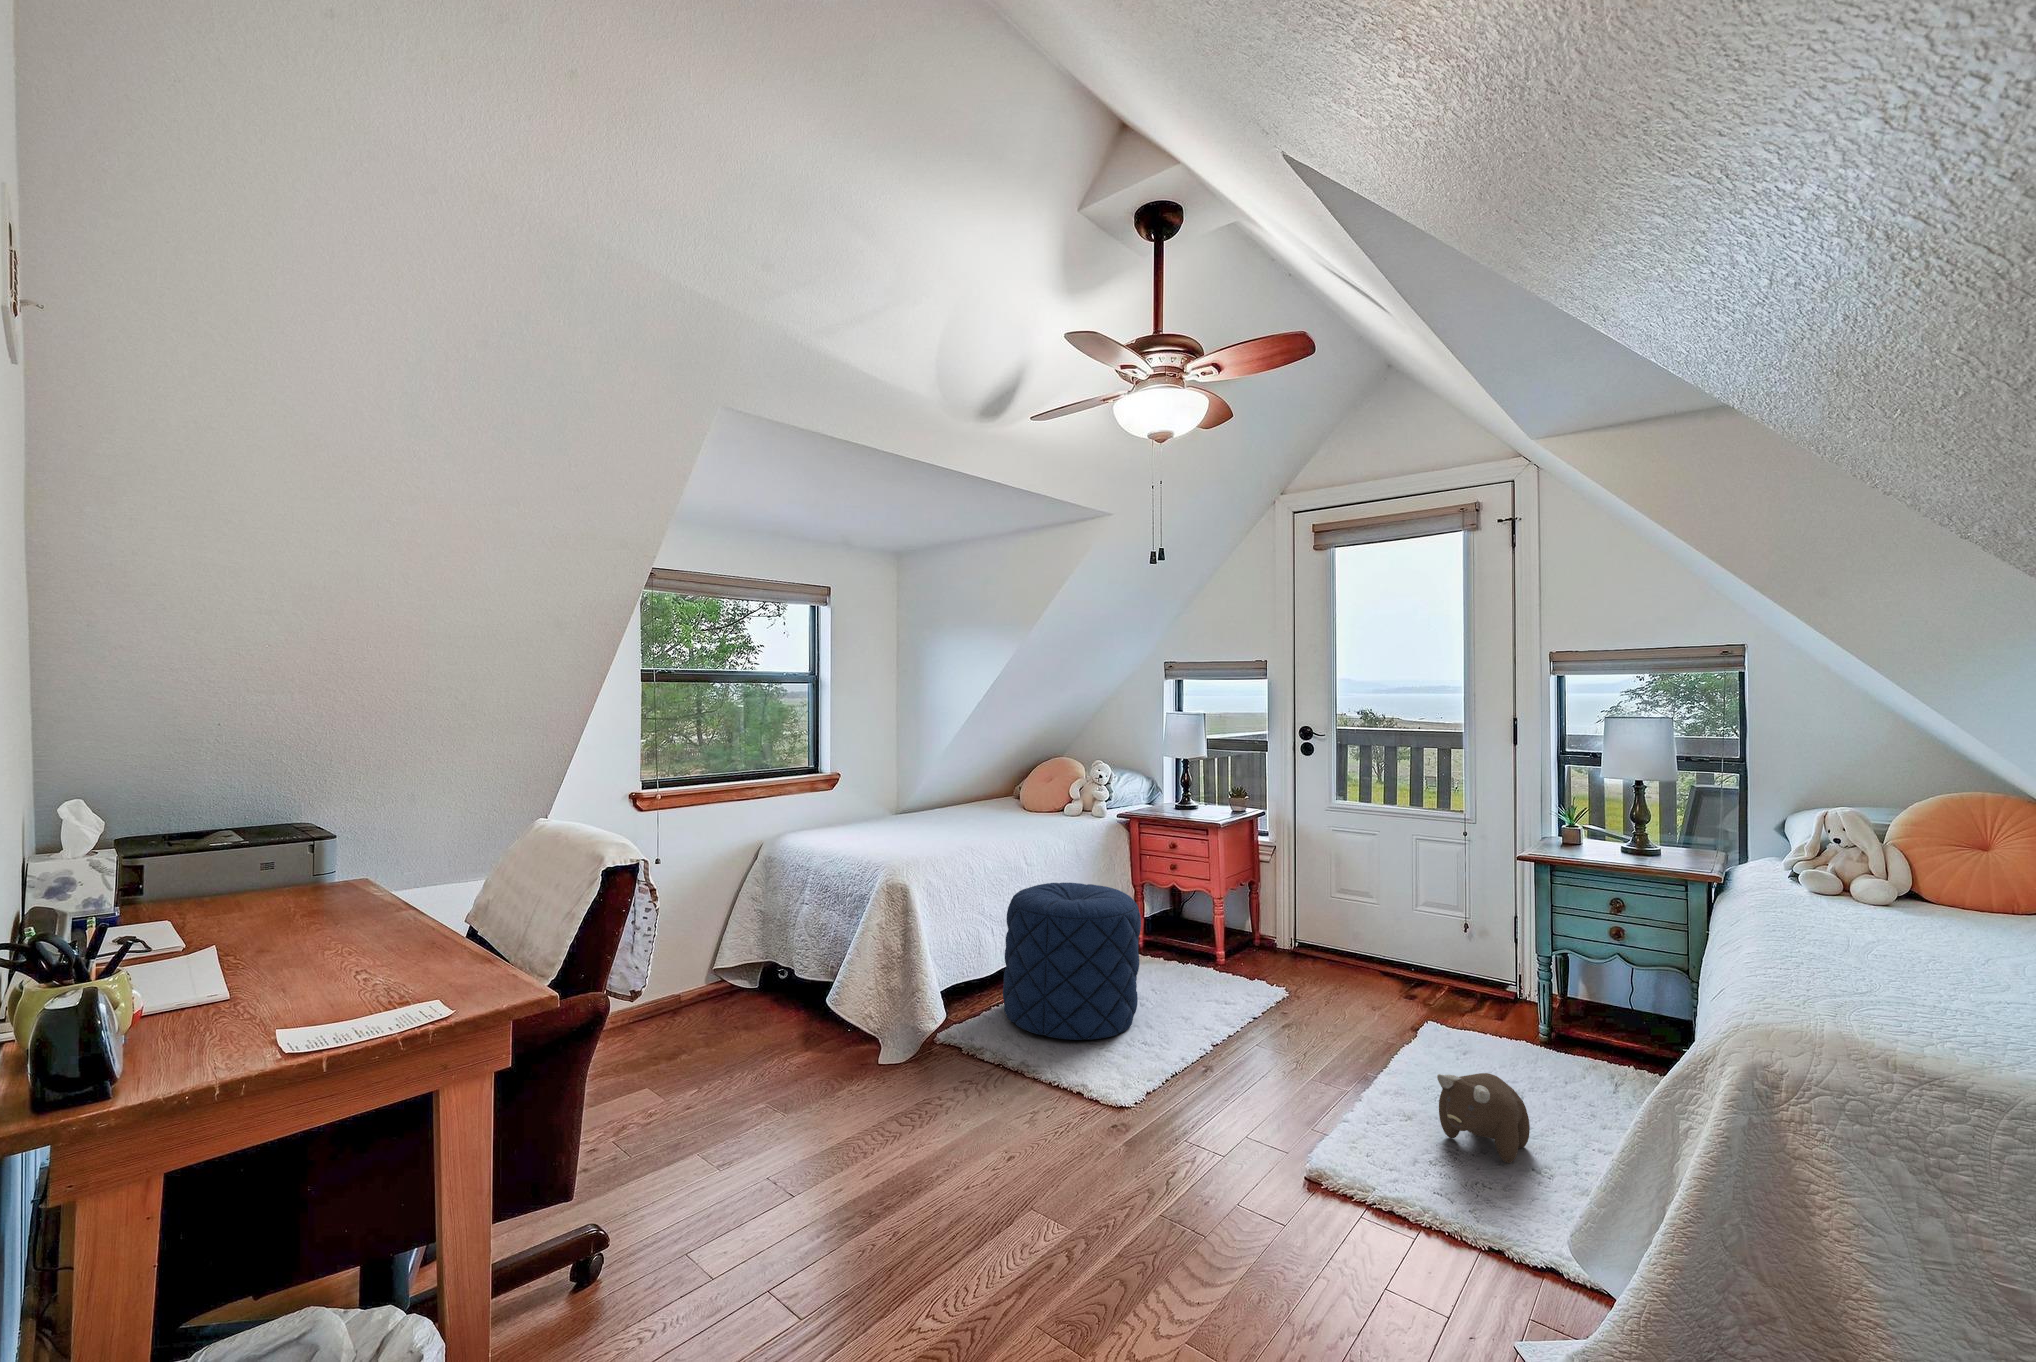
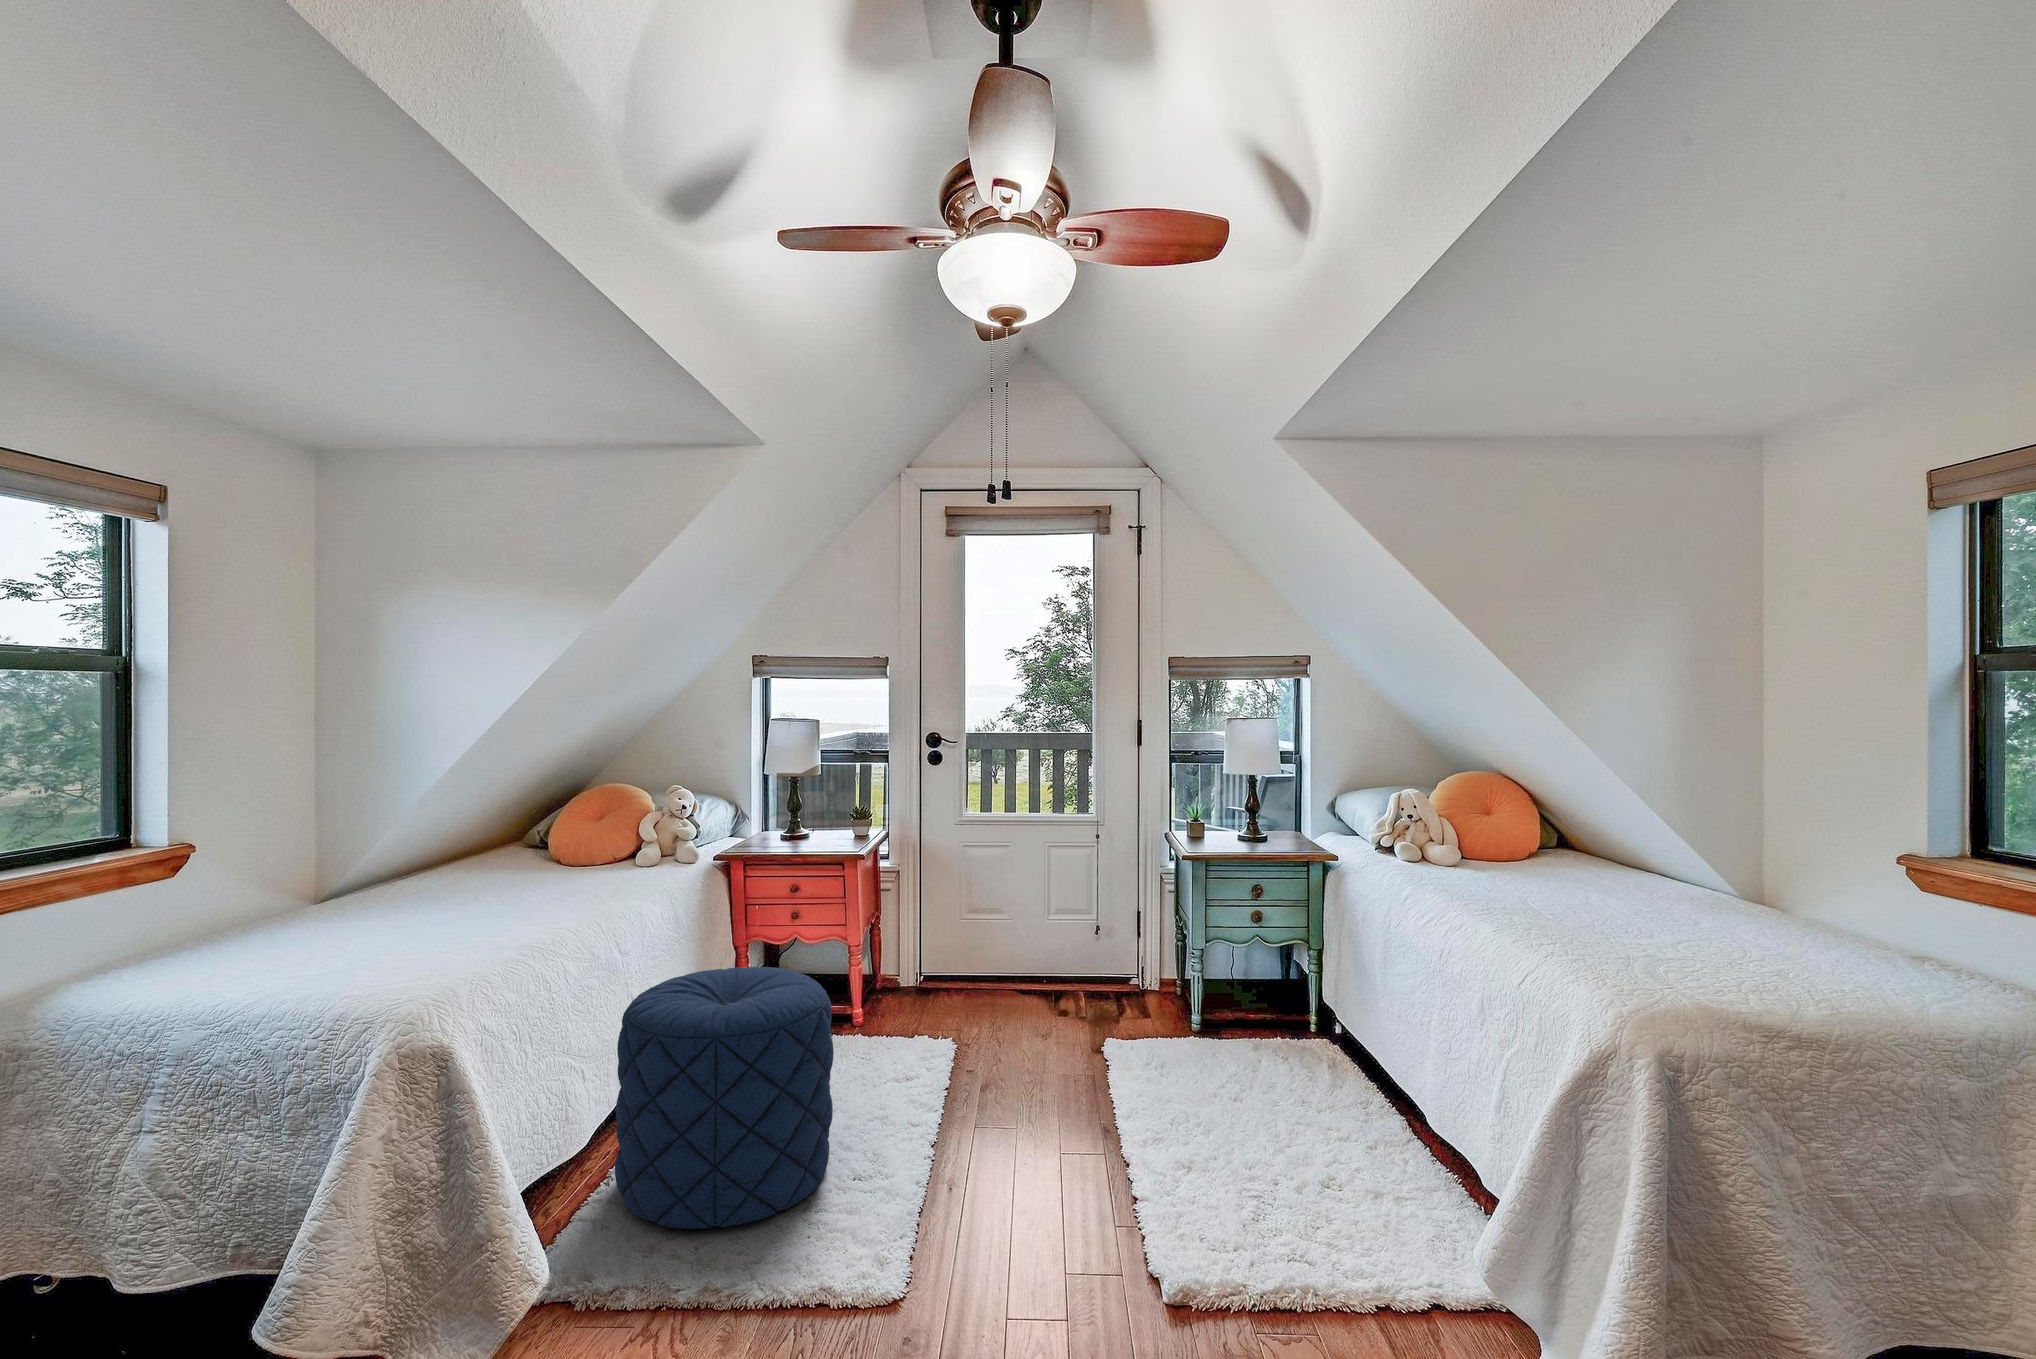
plush toy: present [1437,1073,1530,1163] -> none [1252,1104,1342,1202]

